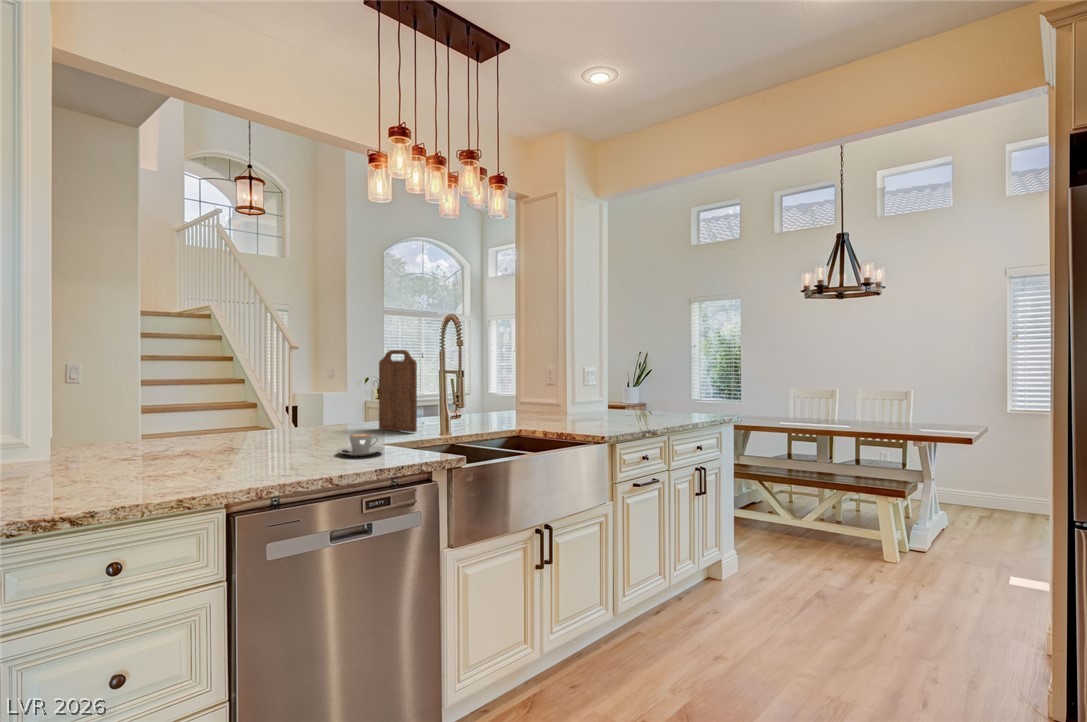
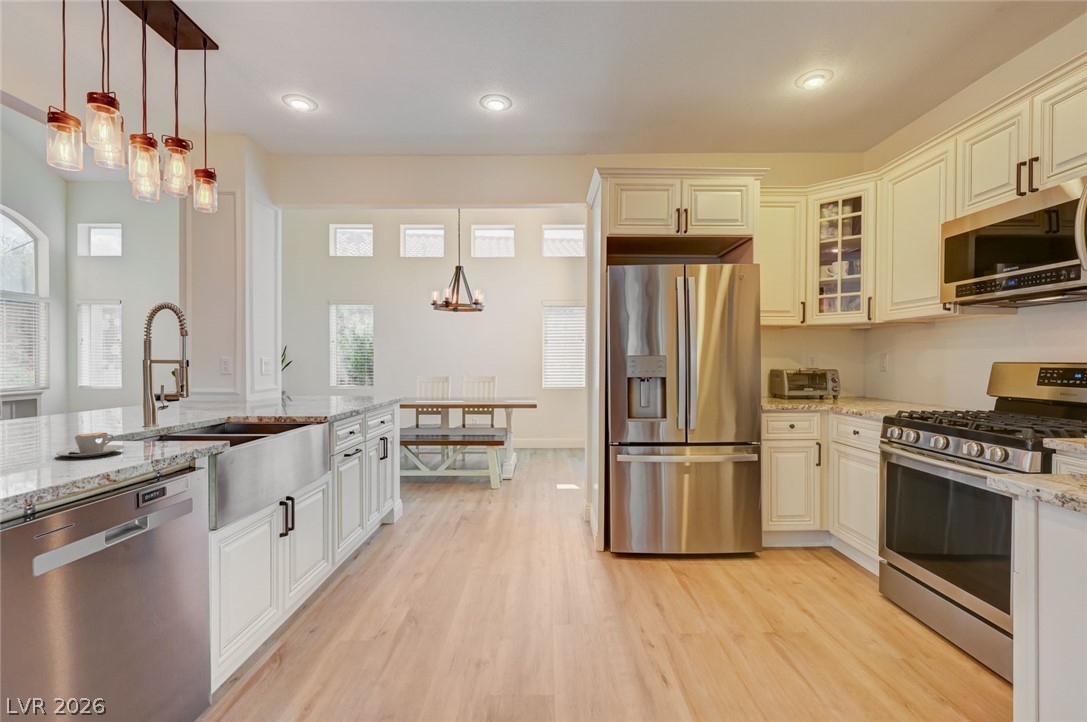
cutting board: present [379,350,417,432] -> none [50,342,119,435]

